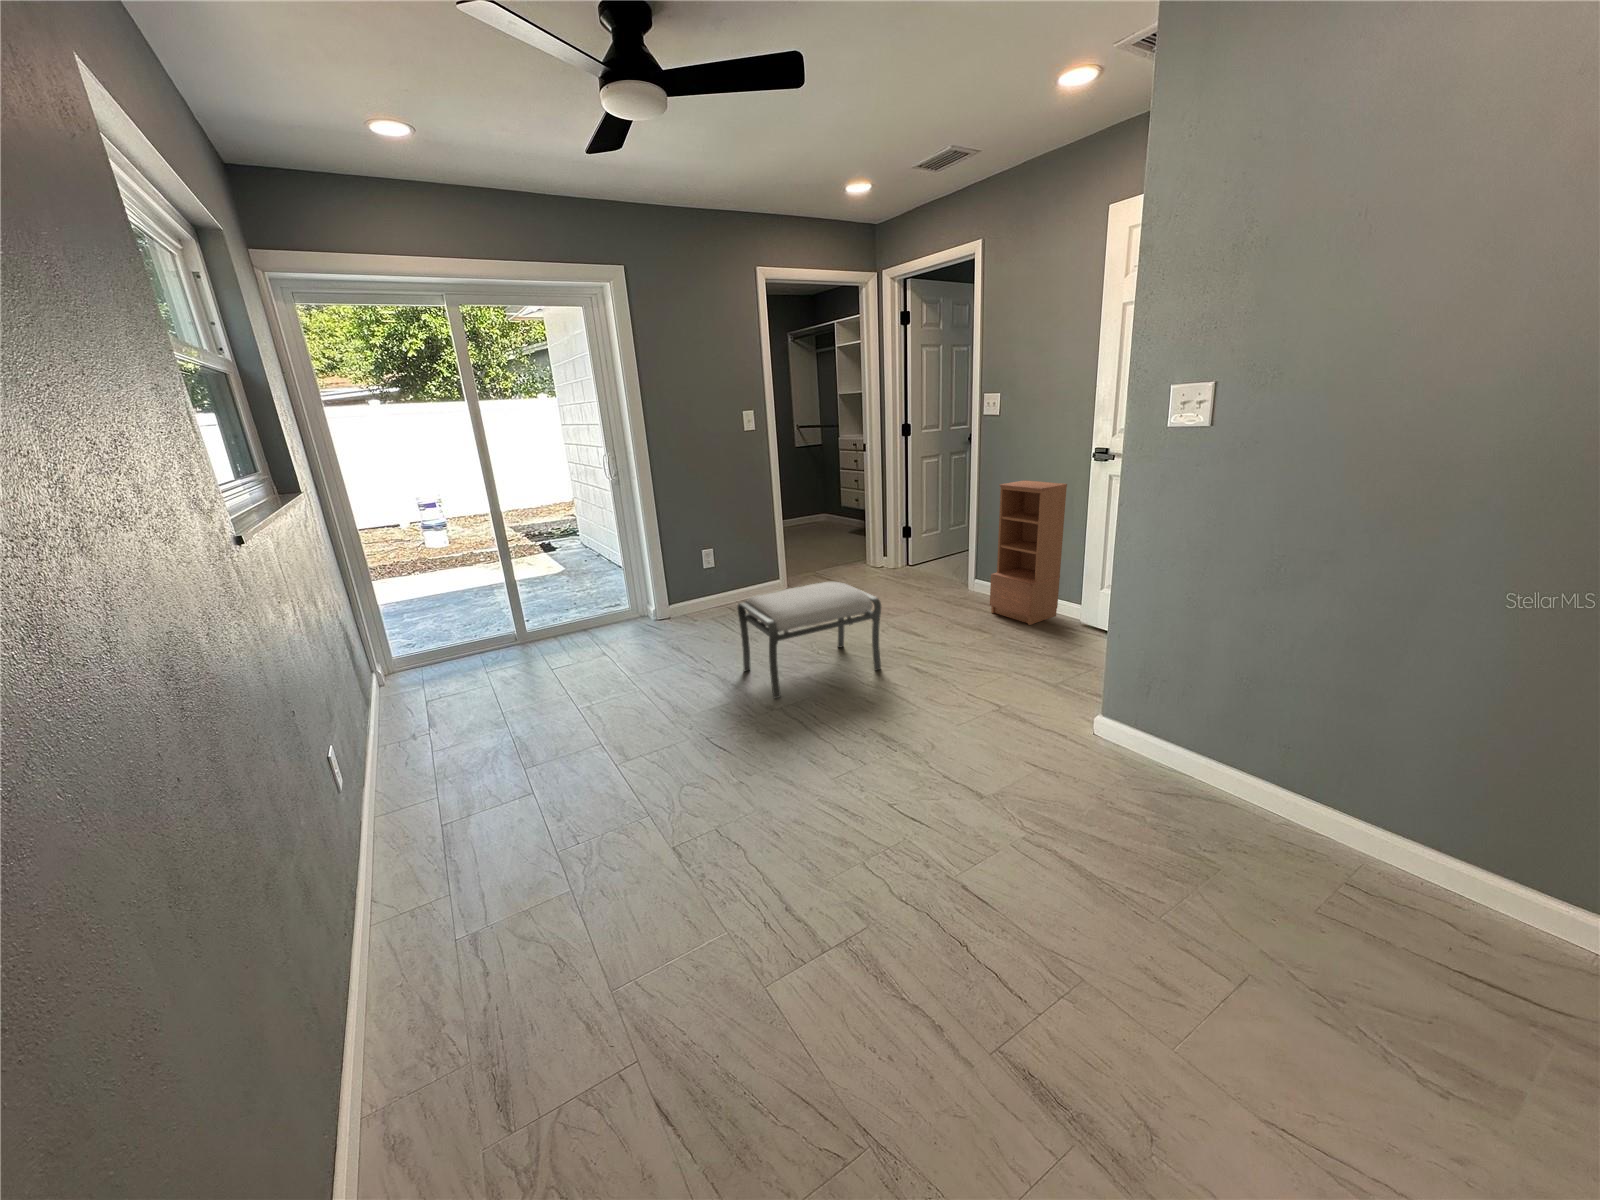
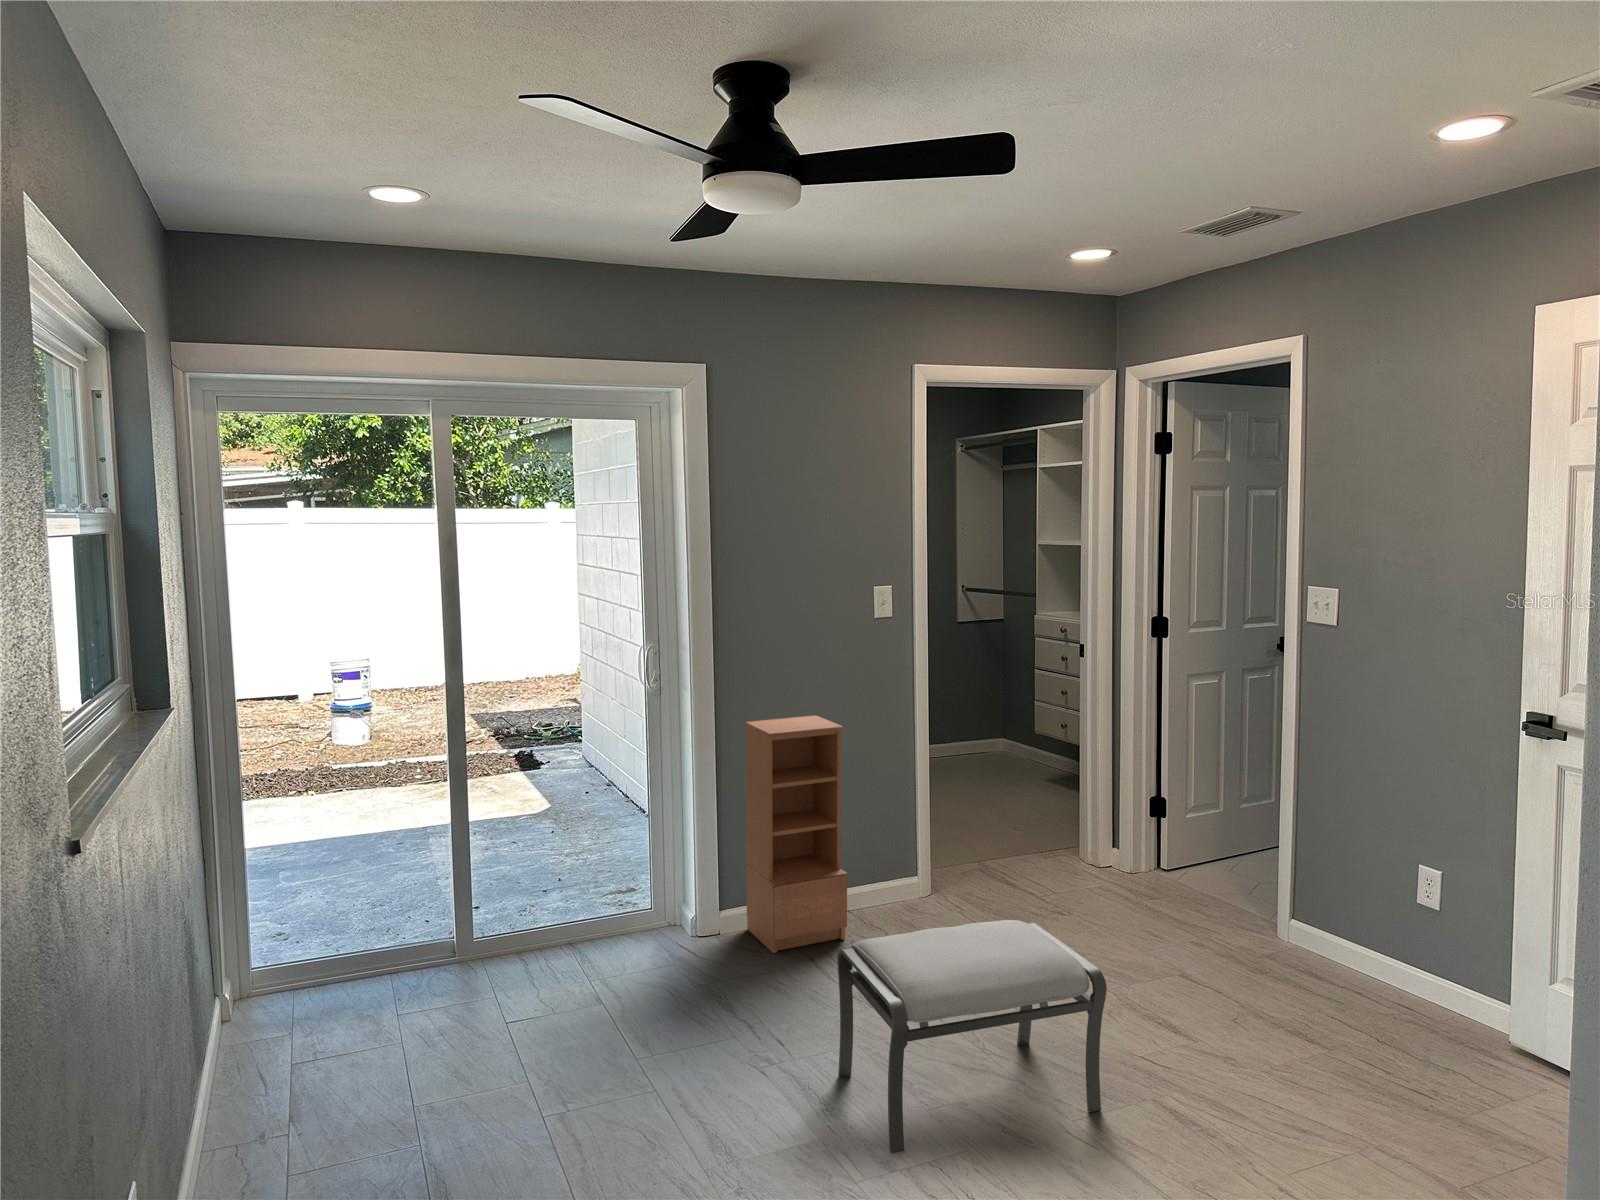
bookcase: present [990,480,1067,625] -> present [745,715,847,953]

